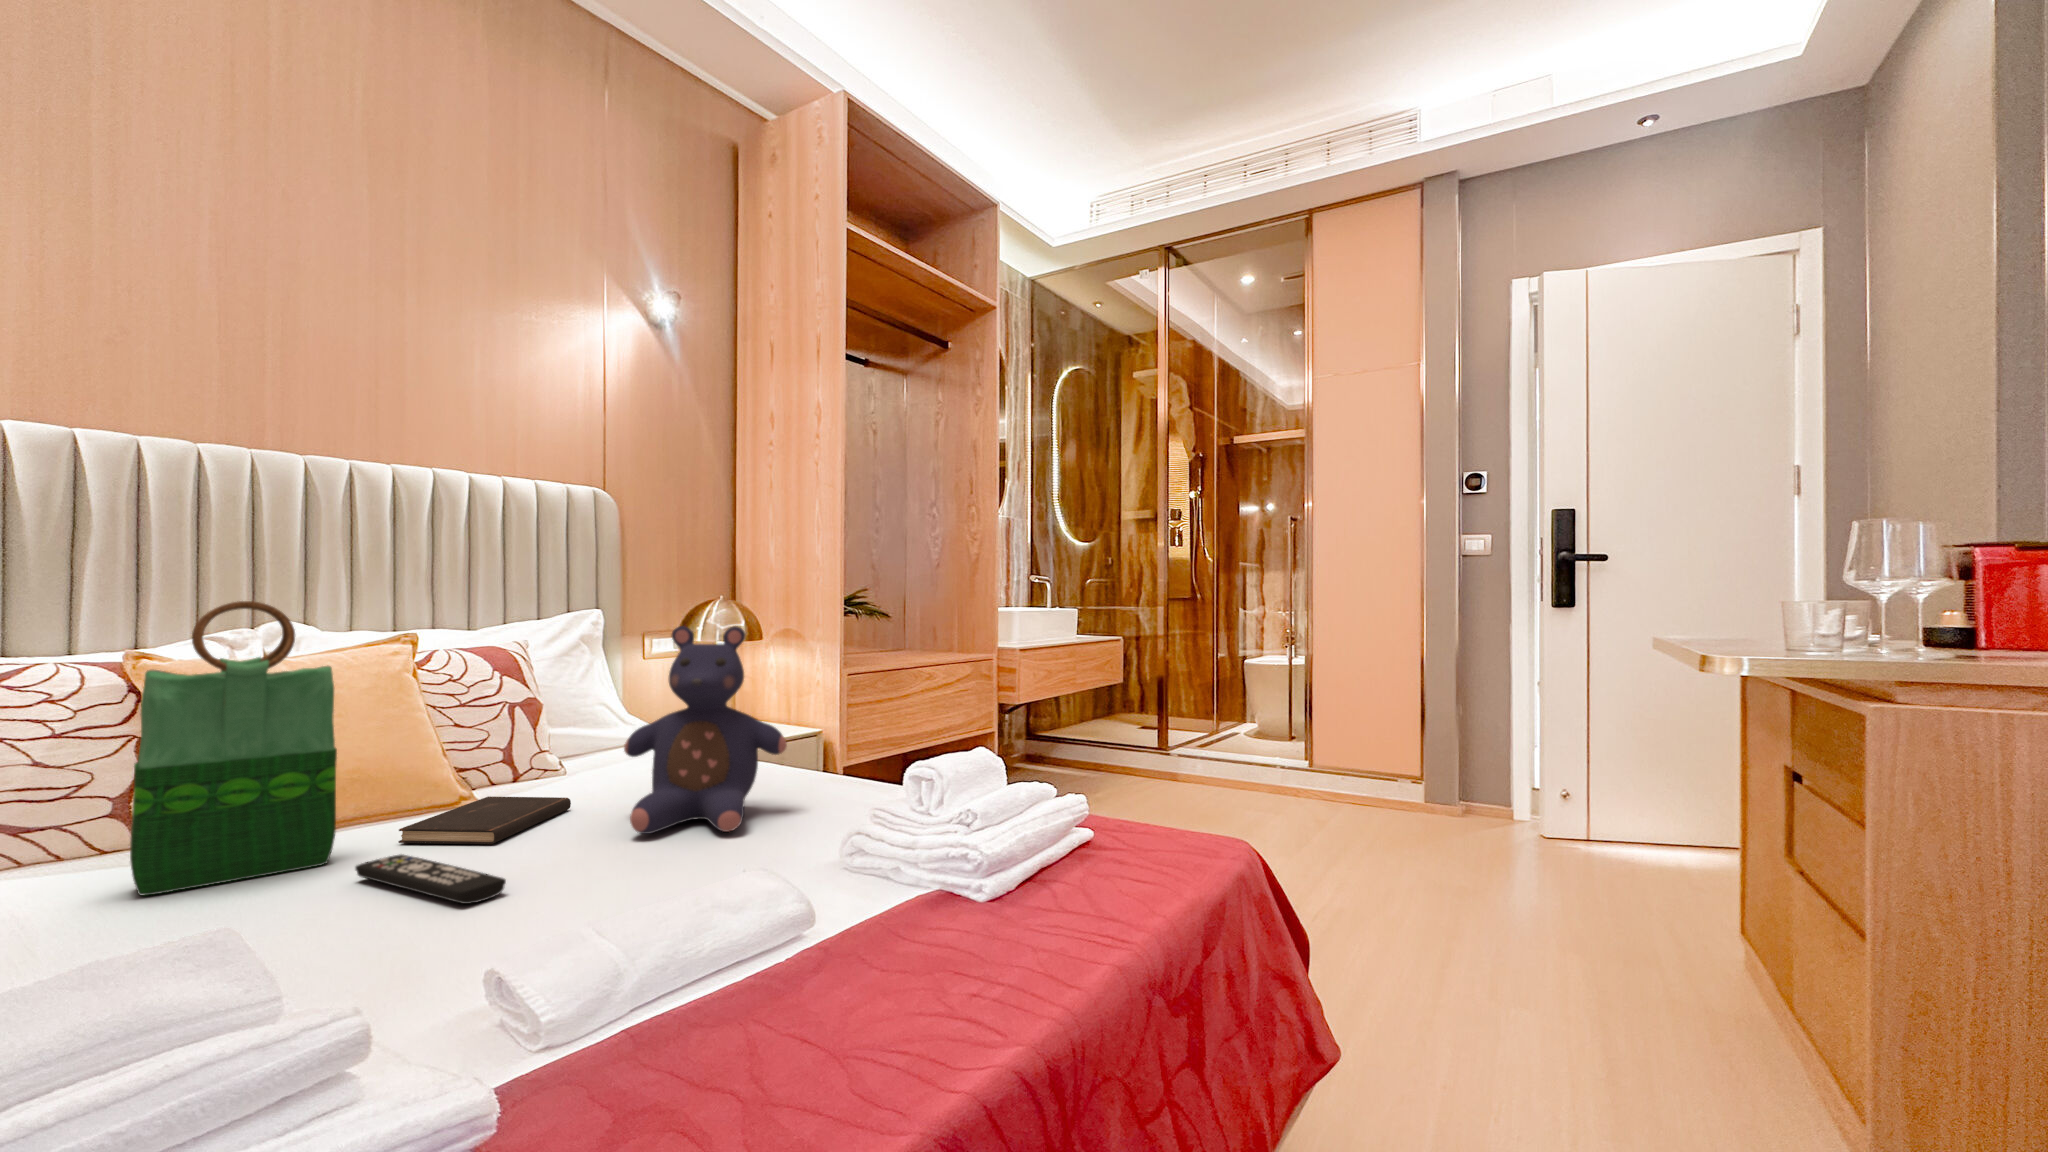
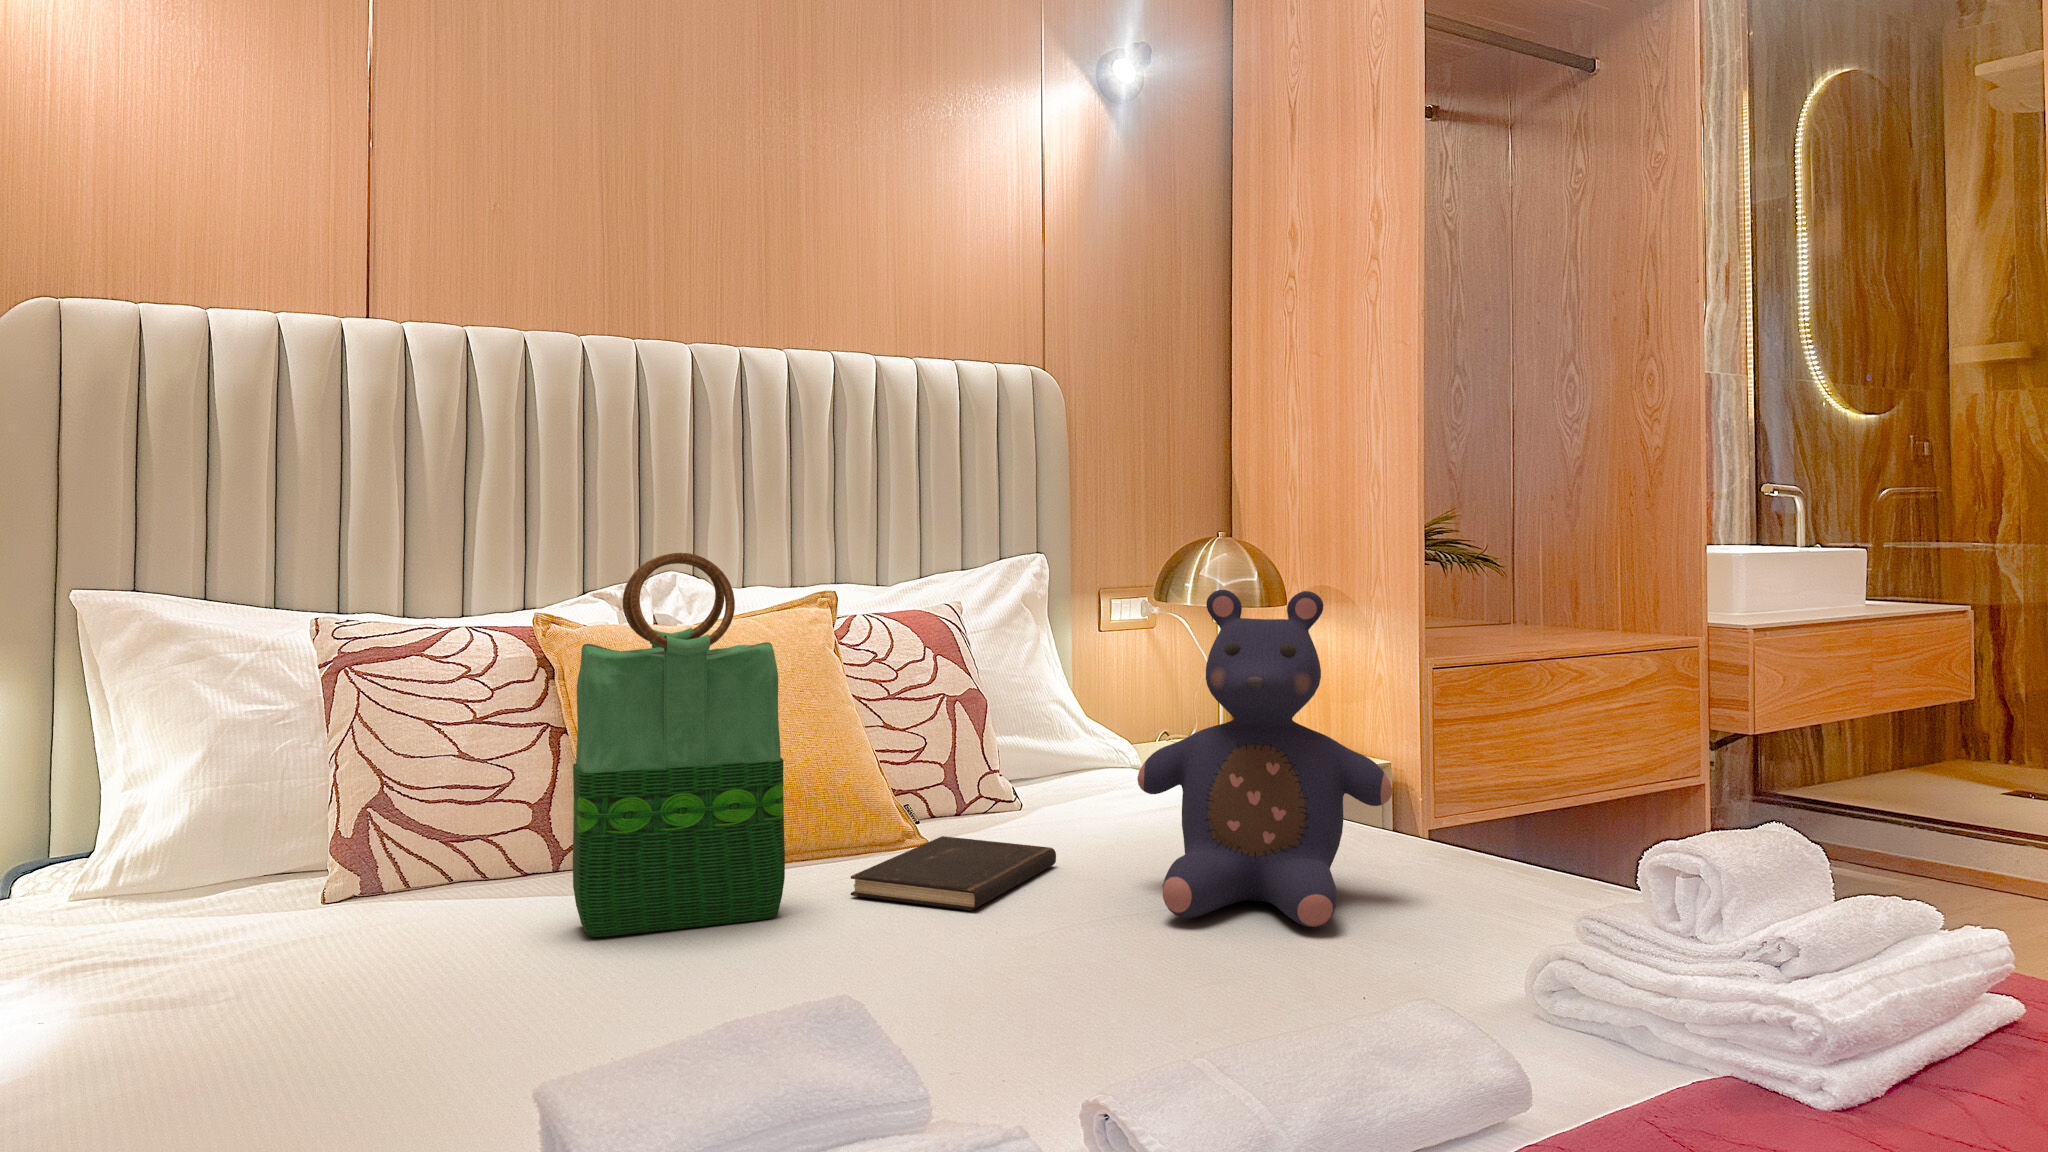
remote control: present [355,855,506,904] -> none [821,915,1023,1000]

